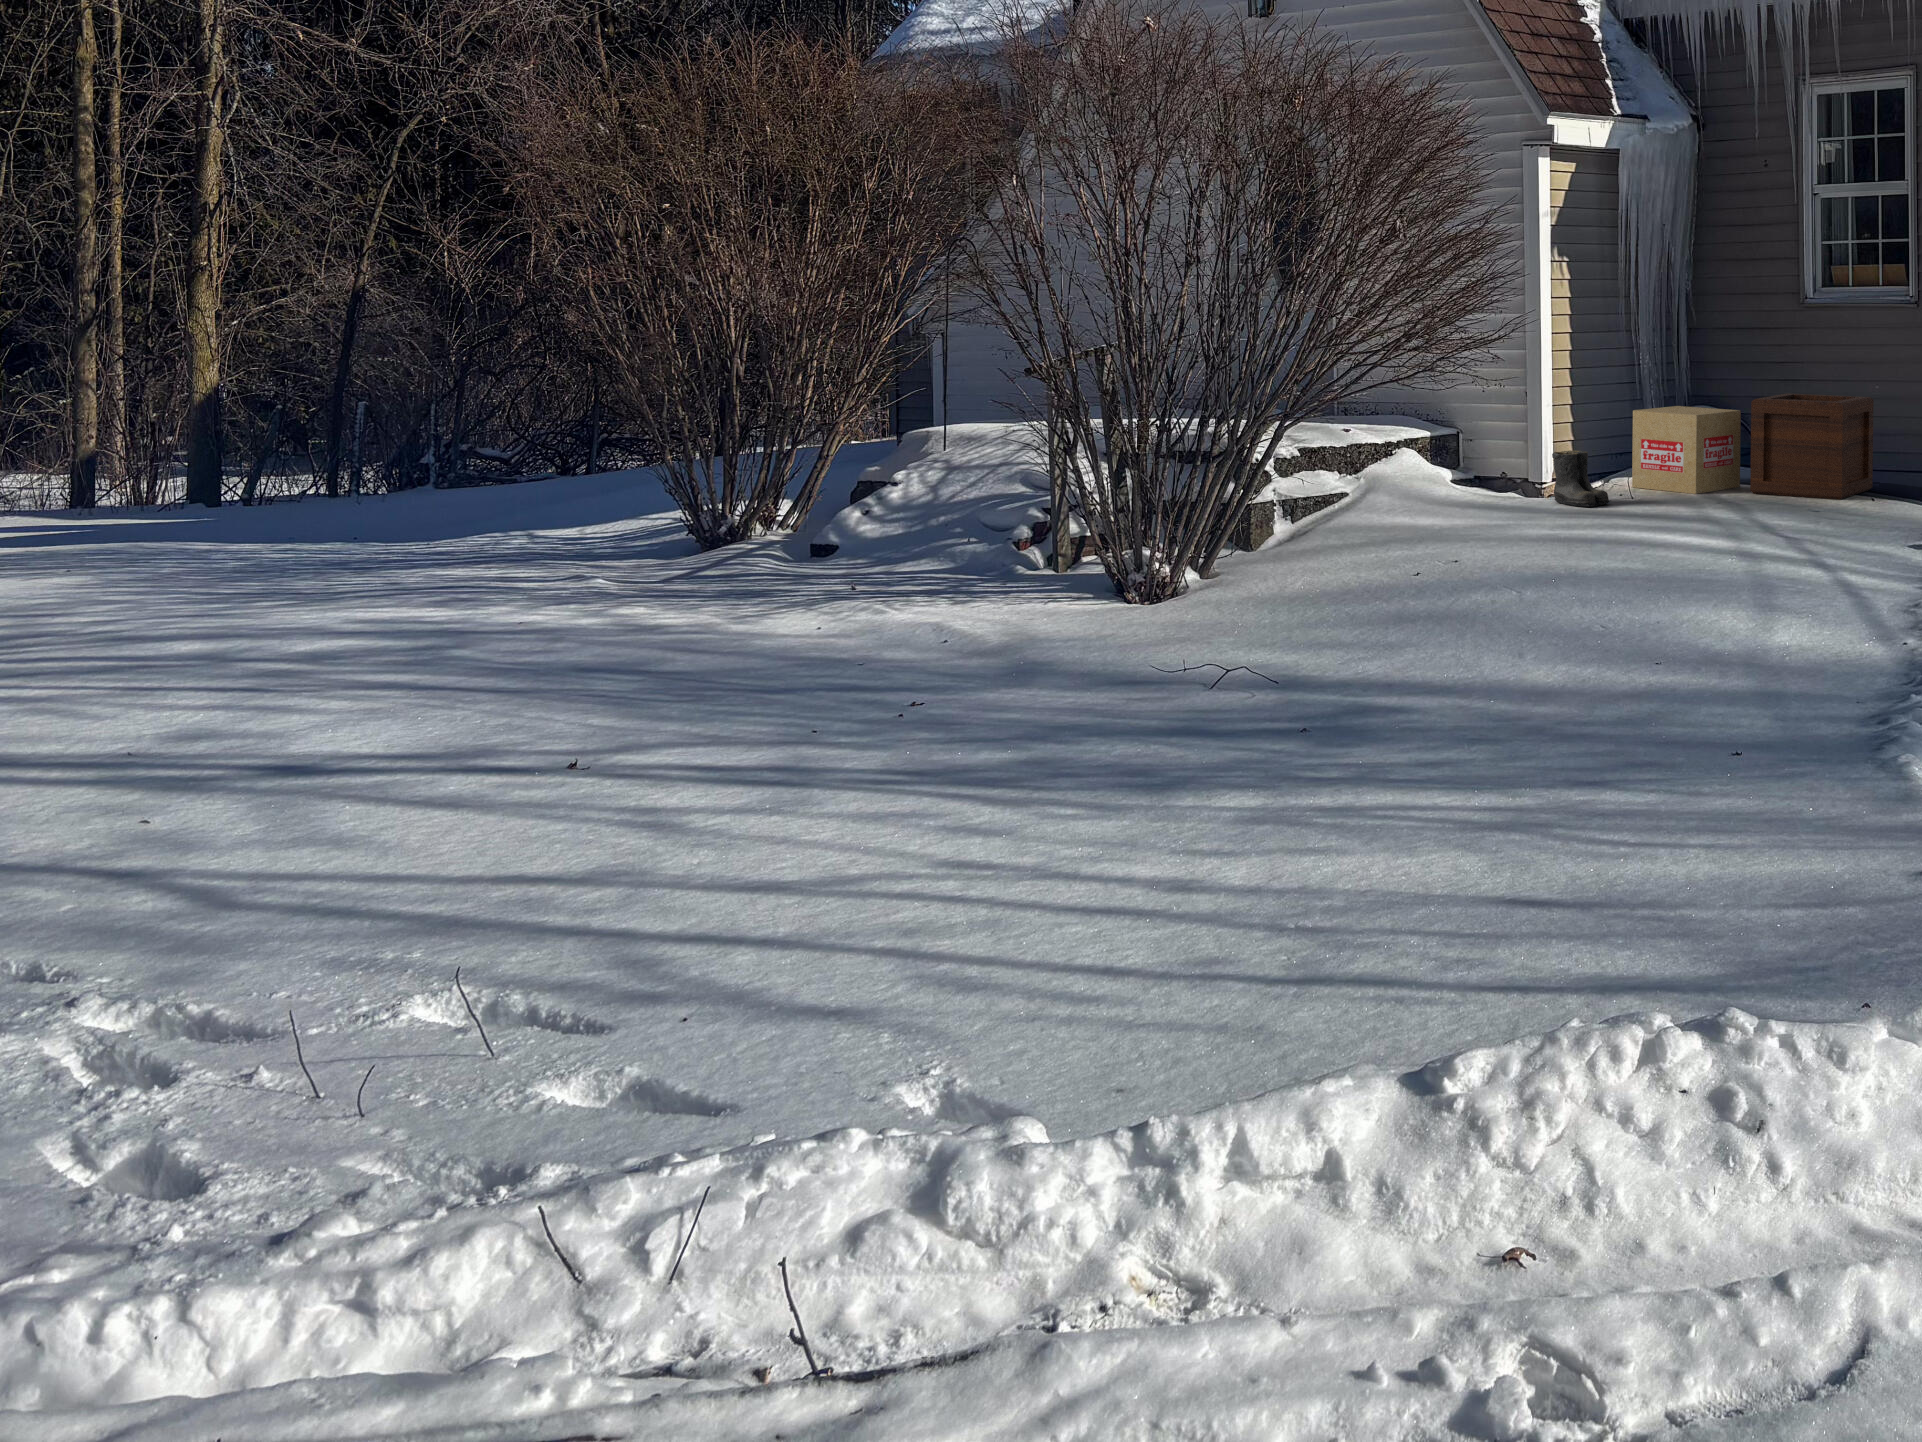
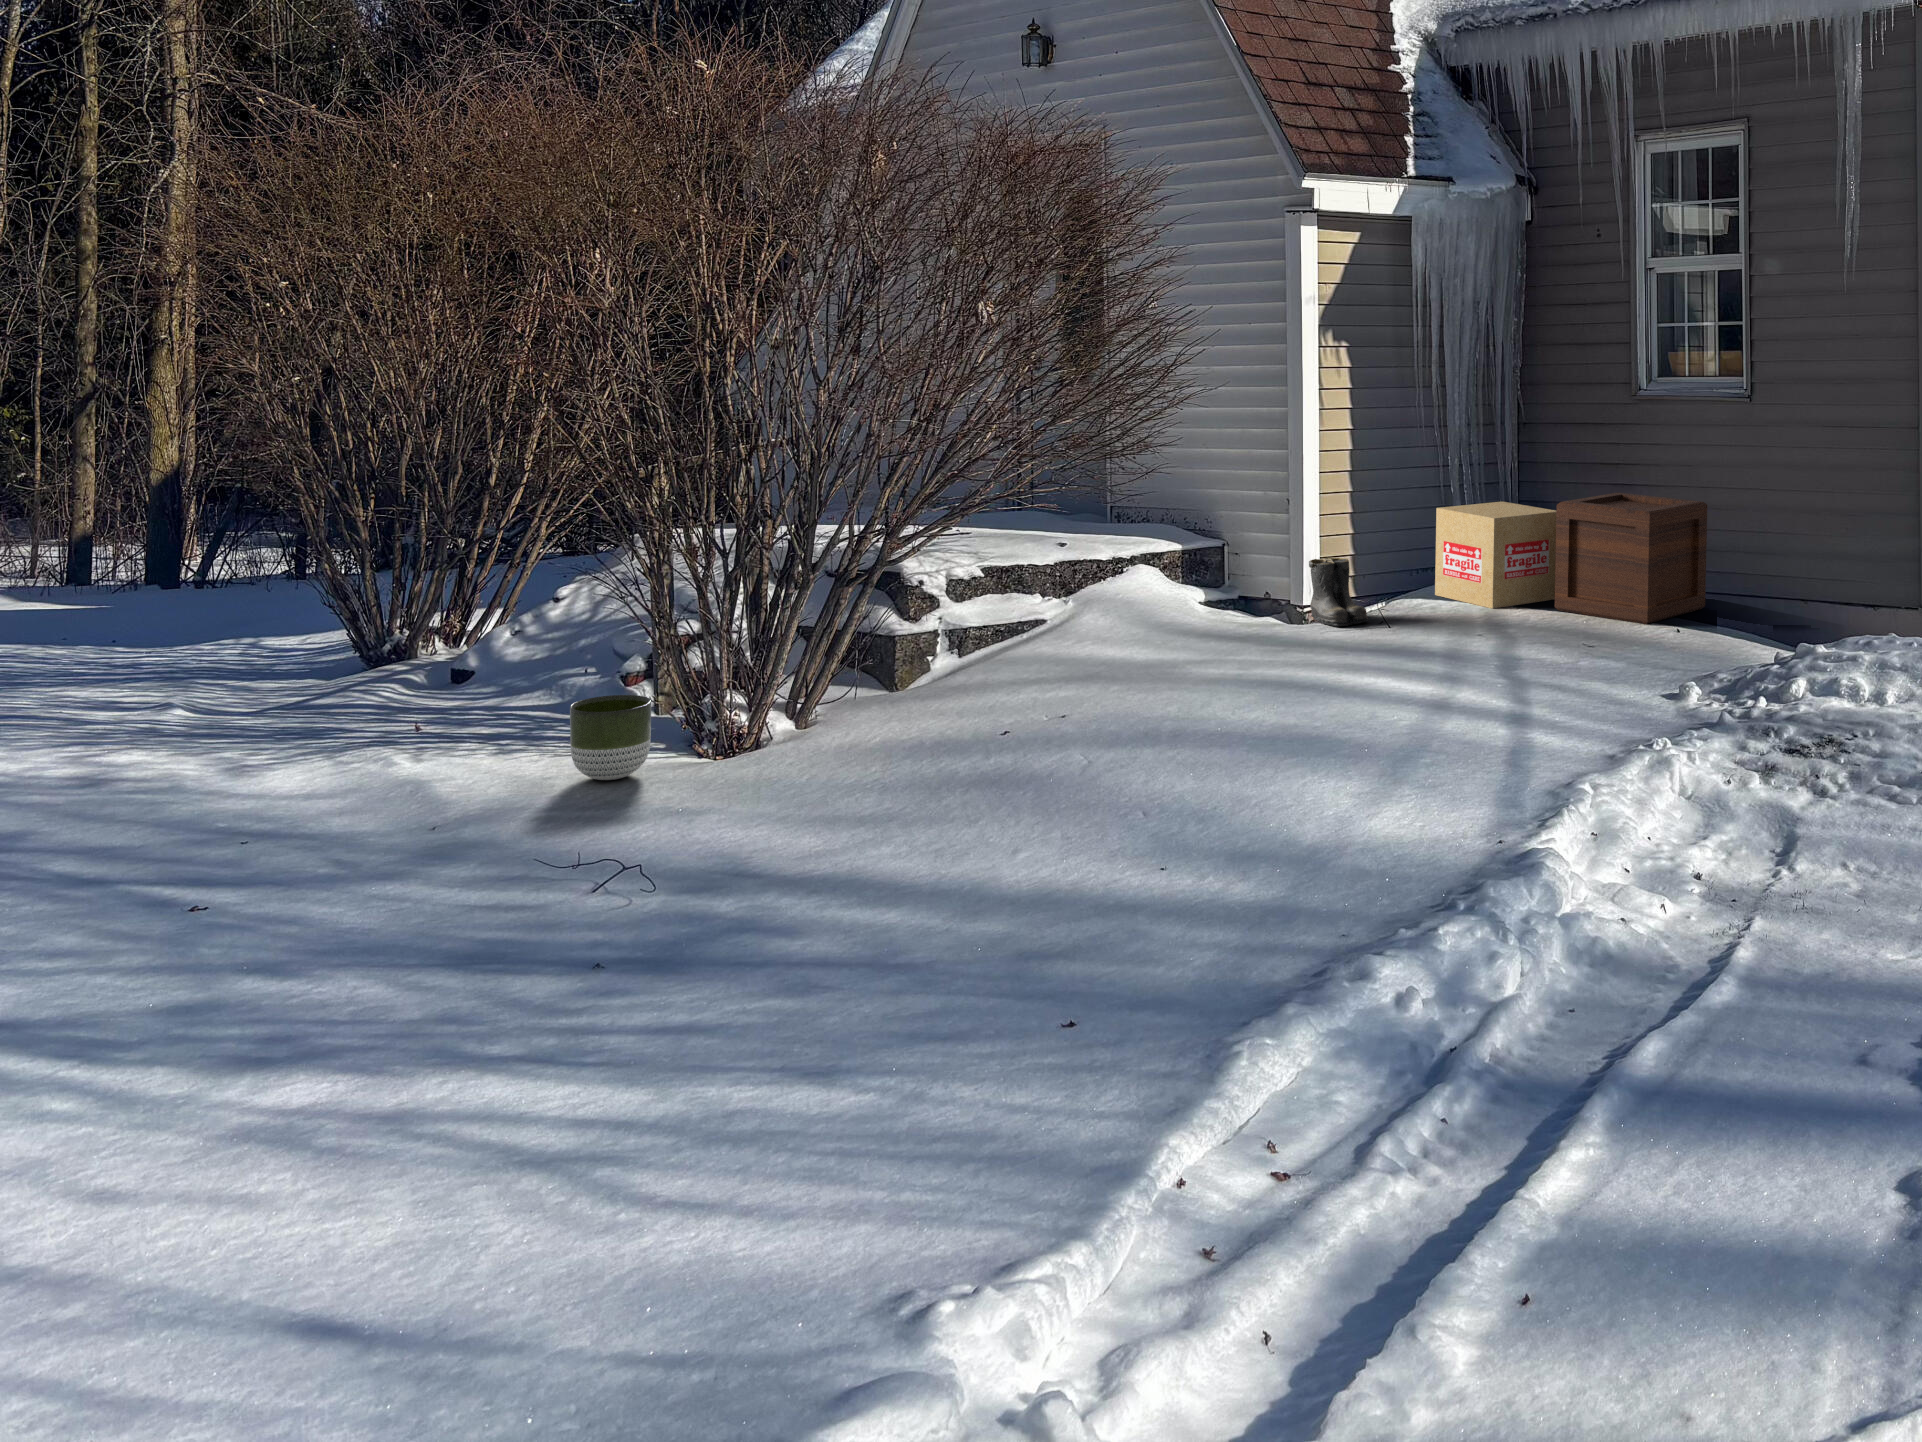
planter: none [1155,536,1215,602] -> present [570,695,651,780]

